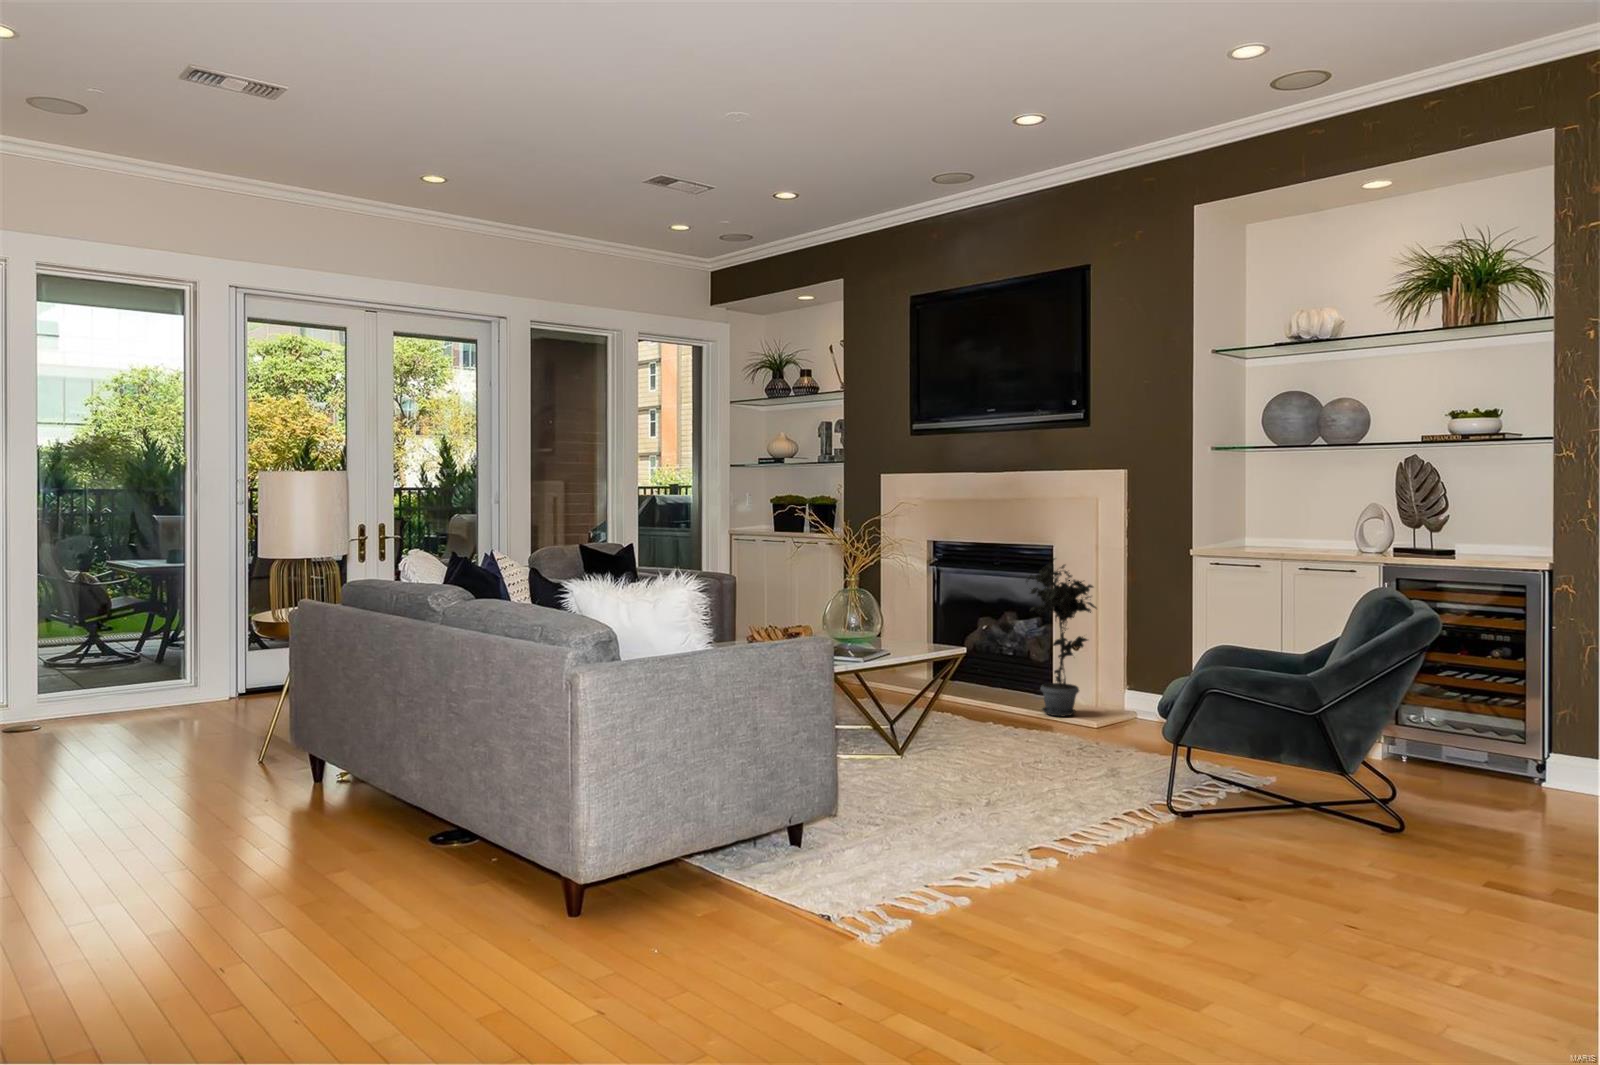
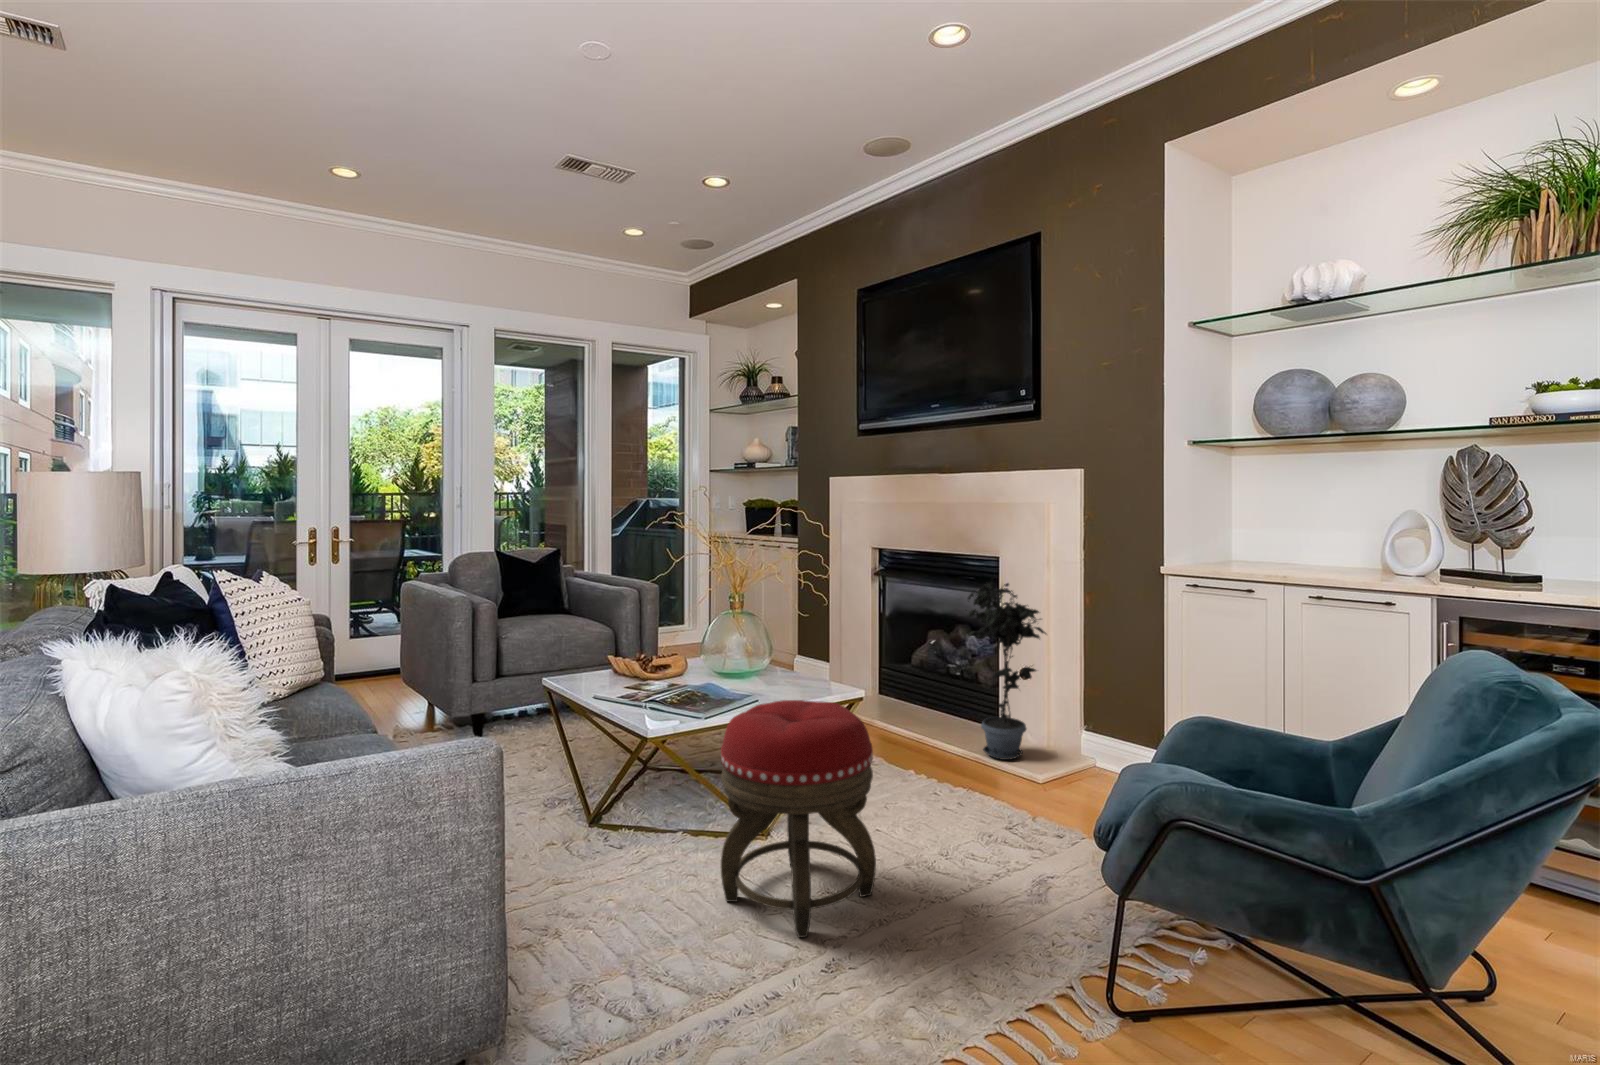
footstool: none [882,636,995,791] -> present [721,700,876,937]

